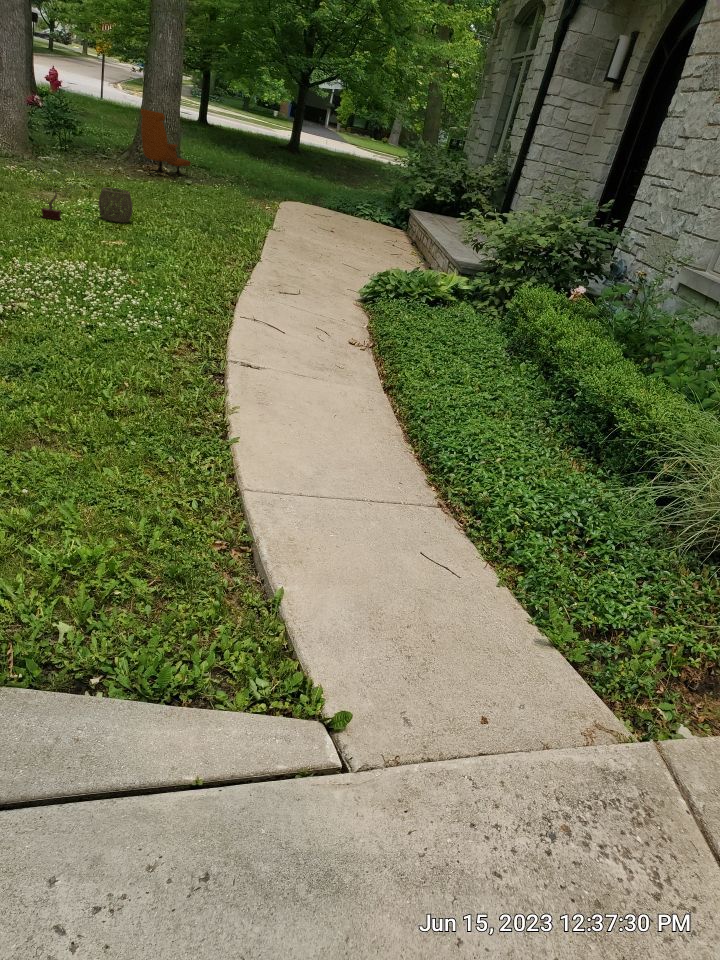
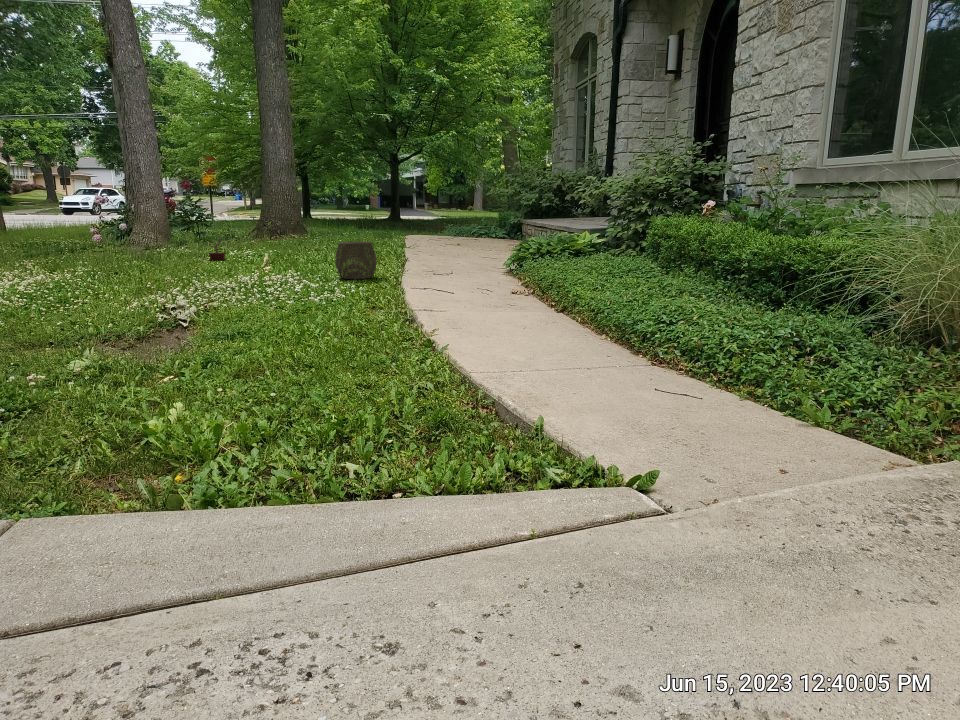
lounge chair: present [141,109,191,179] -> none [271,184,318,237]
woven basket: present [98,187,133,223] -> present [335,241,377,279]

